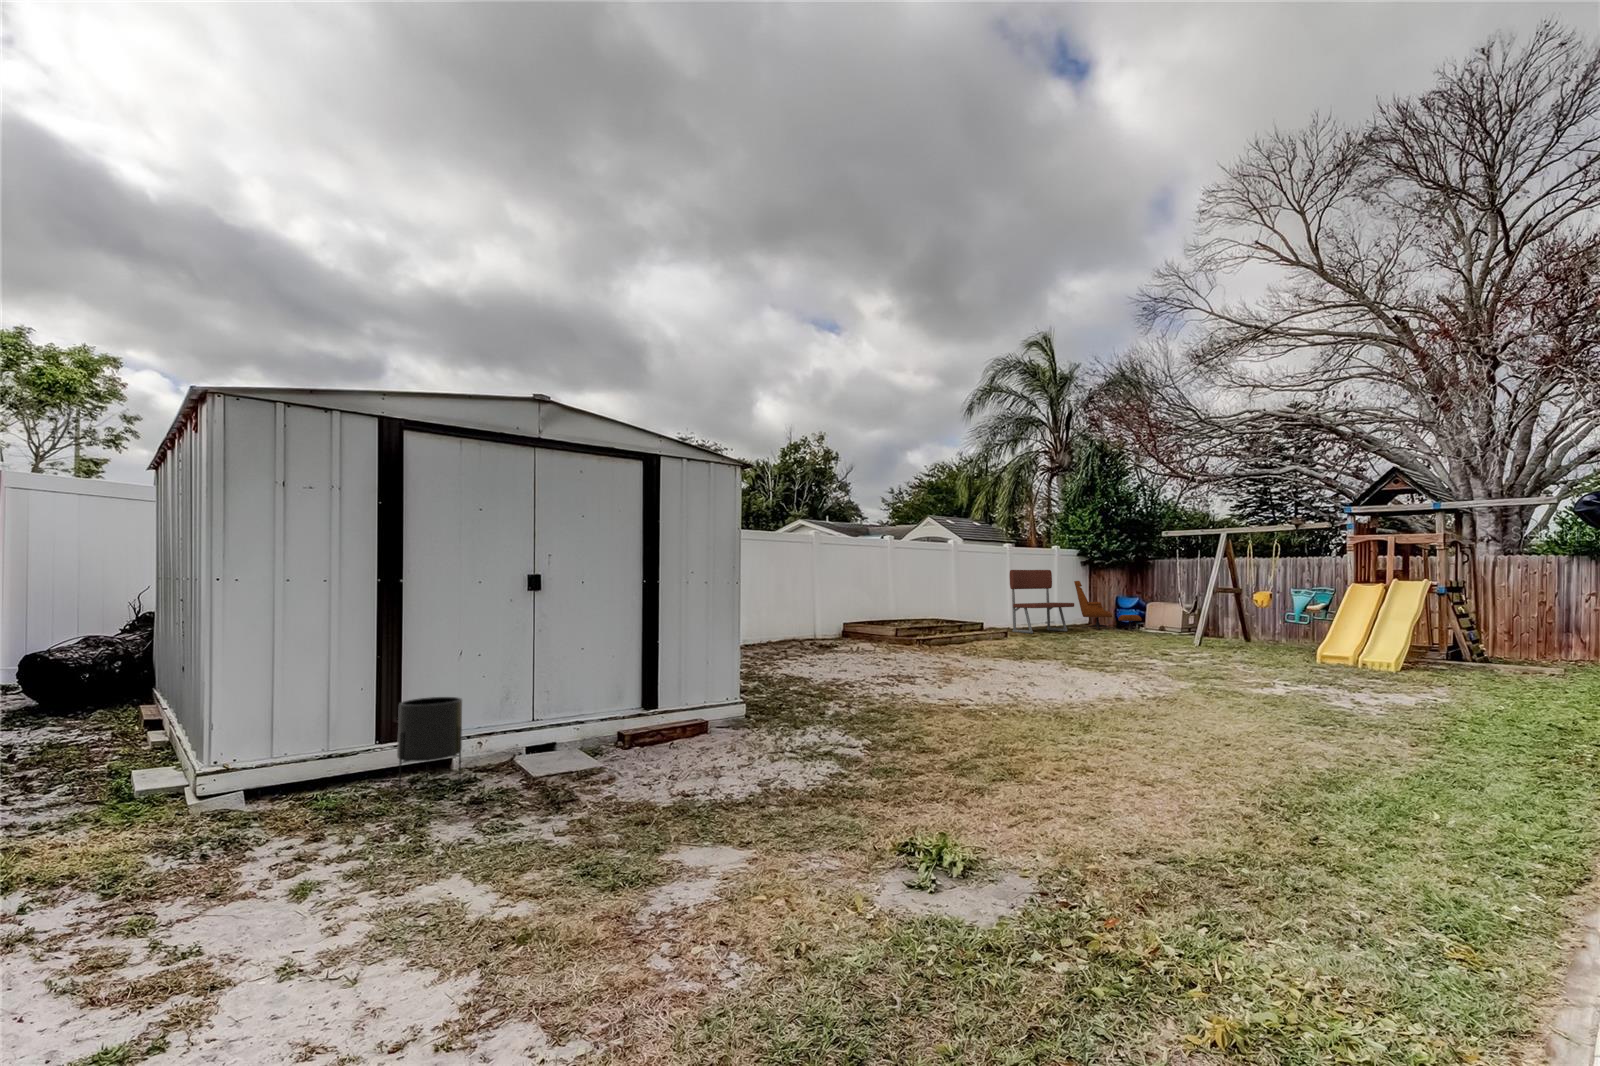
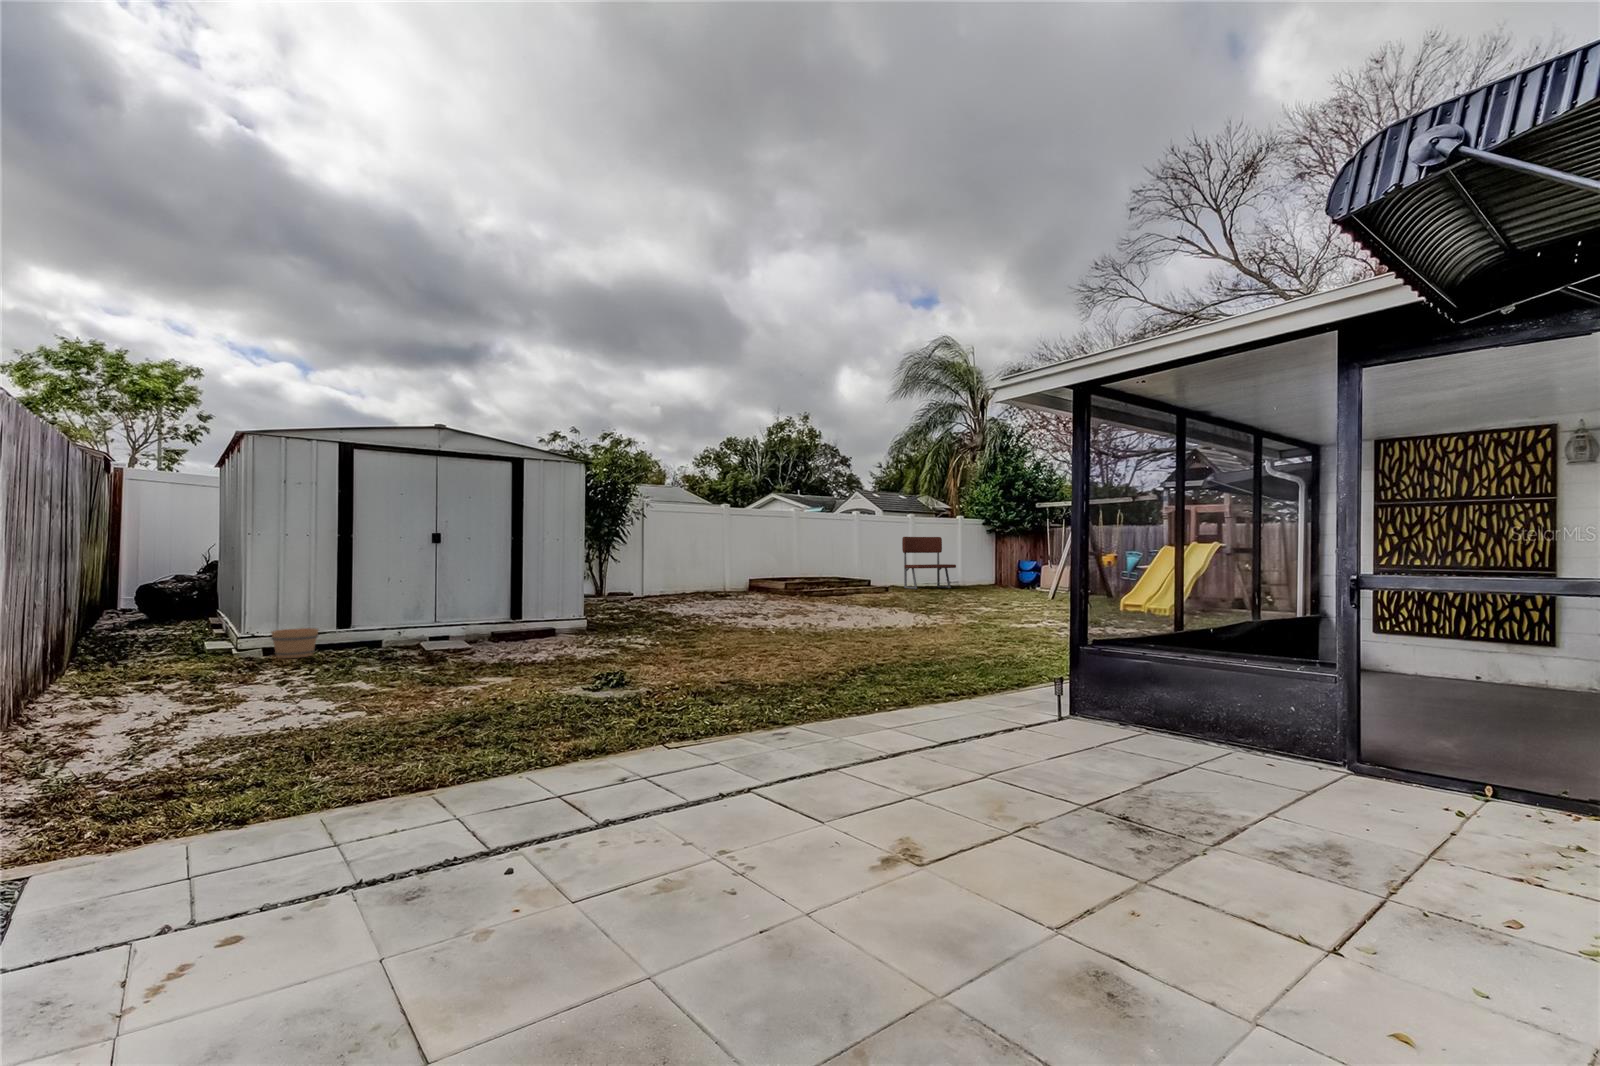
lounge chair: present [1074,581,1142,630] -> none [966,546,1020,588]
planter: present [397,697,462,791] -> none [347,605,385,655]
bucket: none [264,747,352,811] -> present [271,628,318,658]

